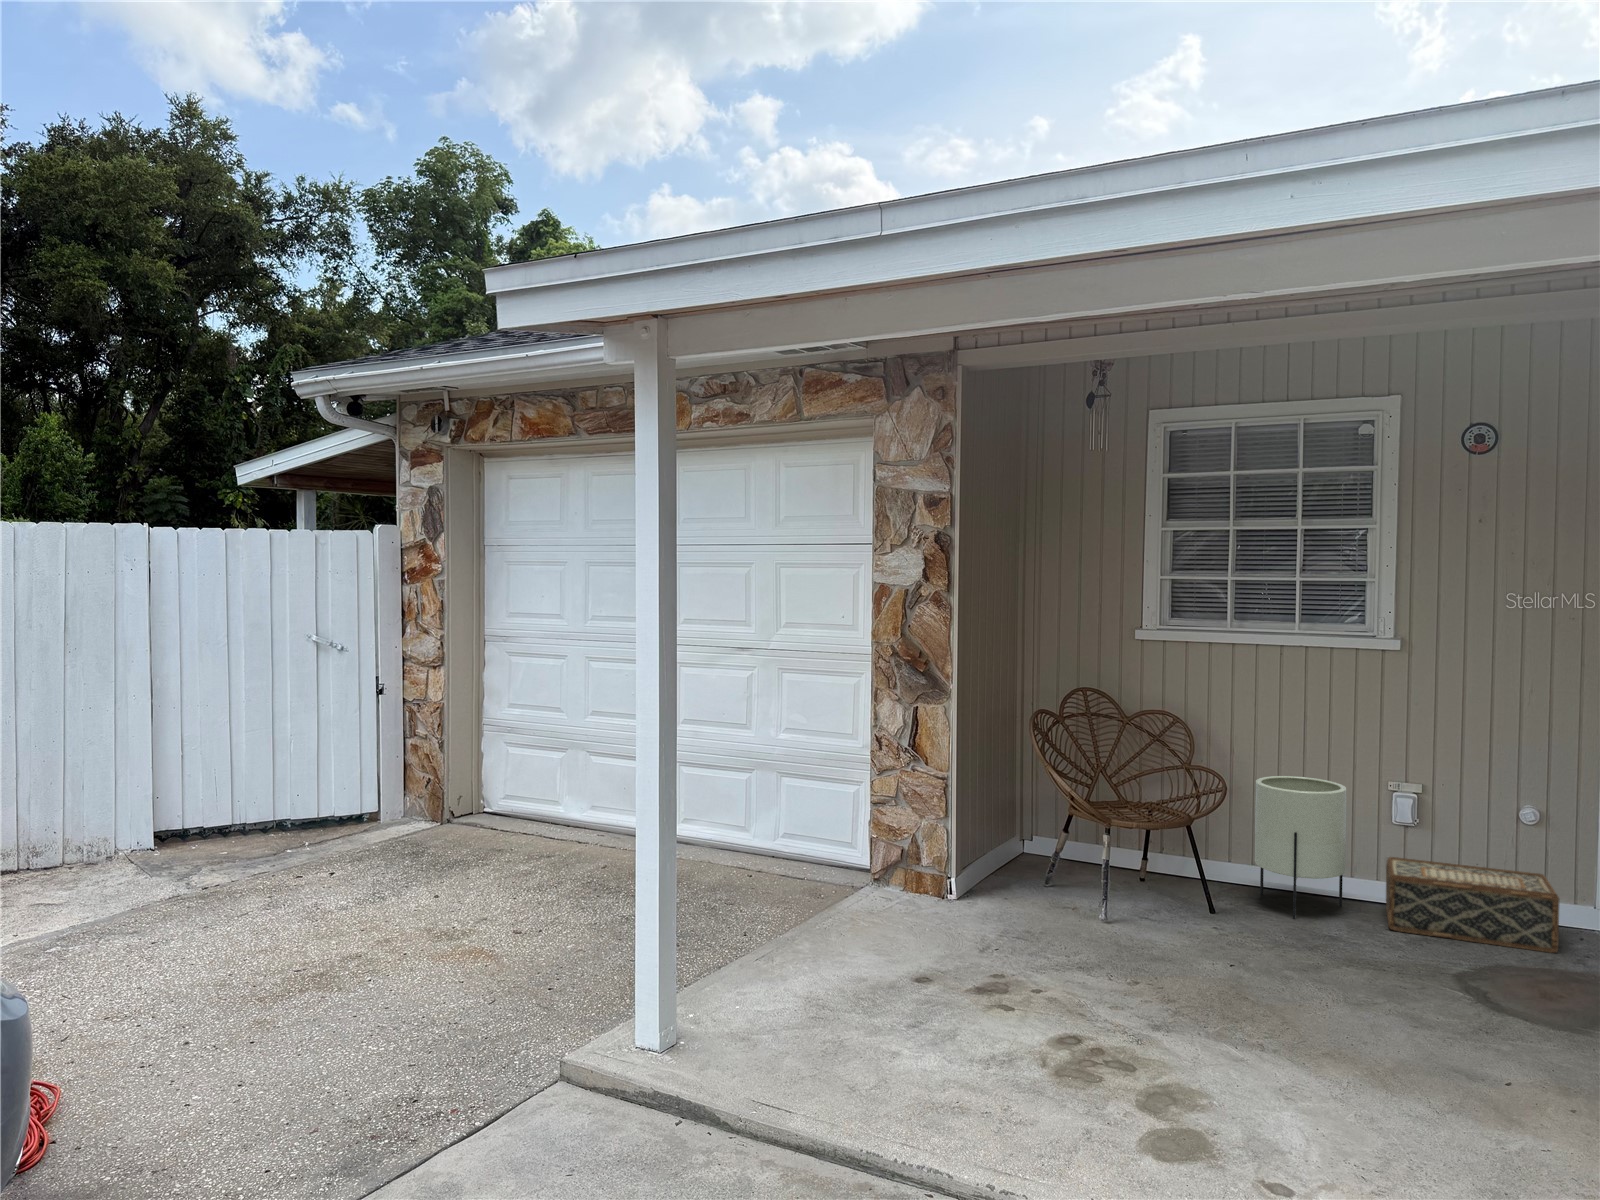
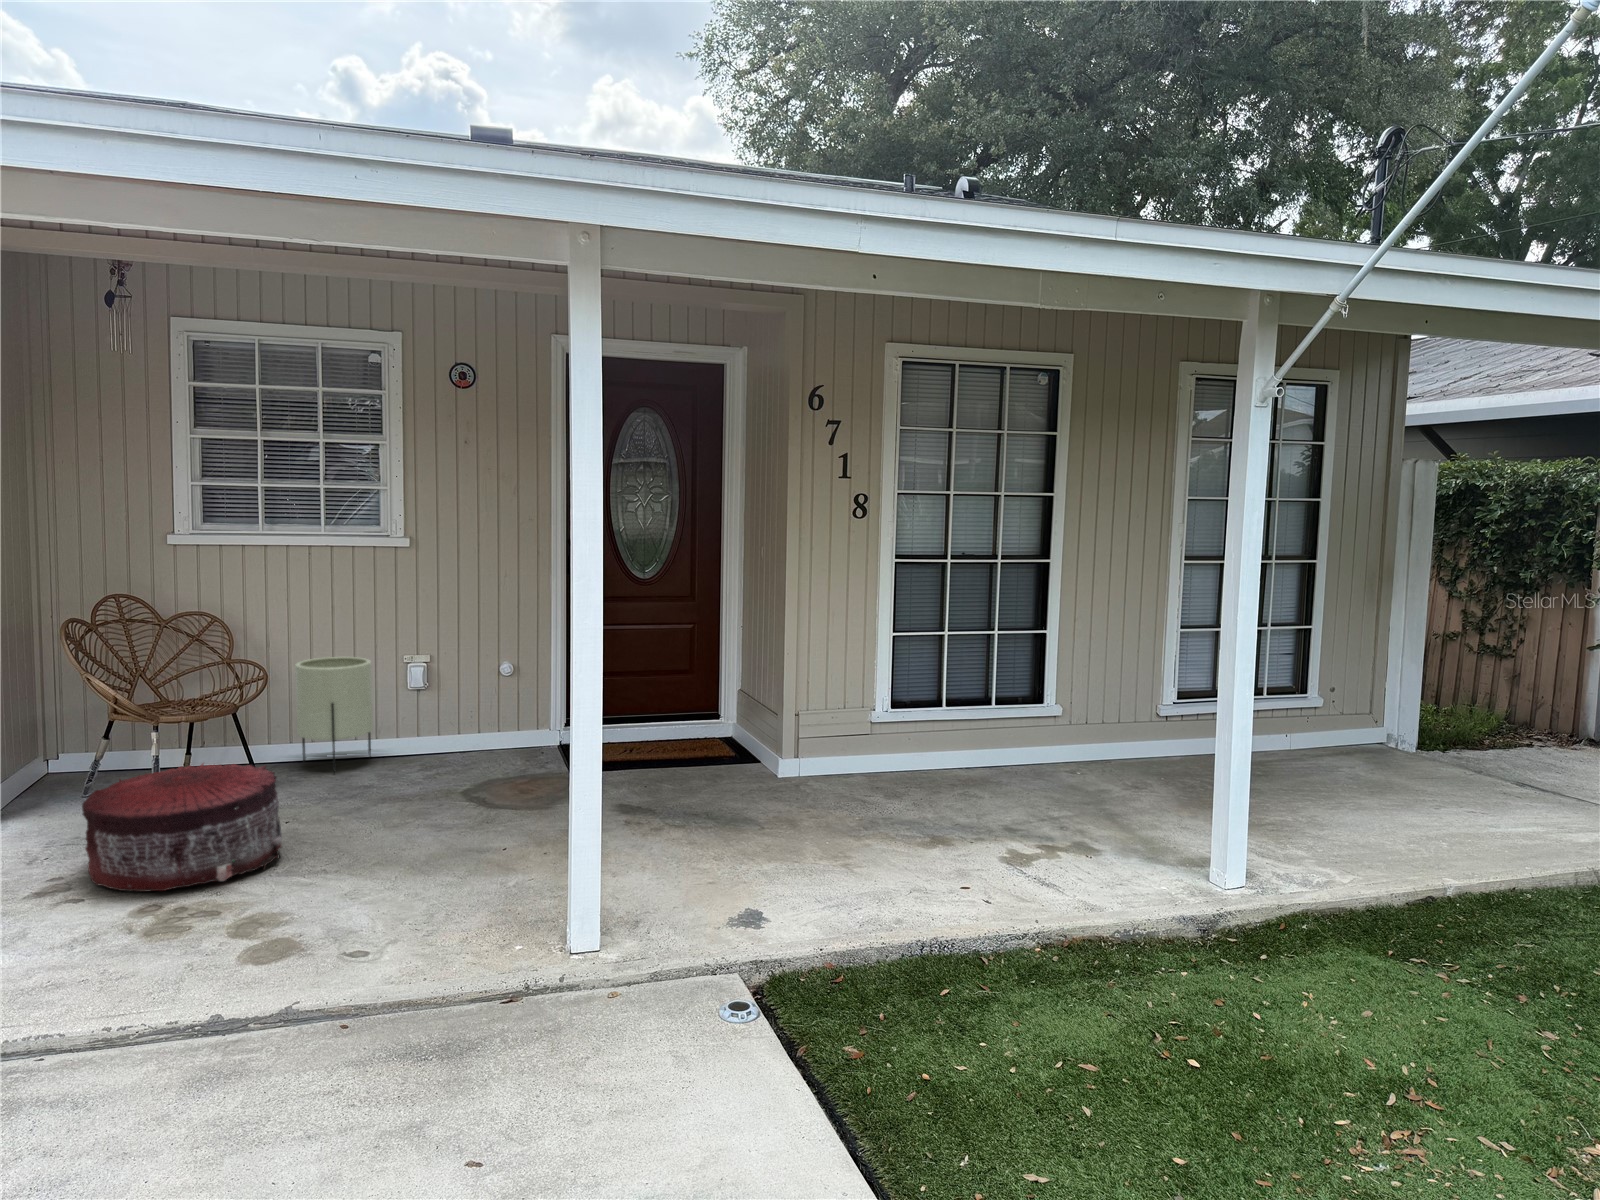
woven basket: present [1386,857,1560,953] -> none [404,705,520,766]
pouf: none [1021,880,1218,1031] -> present [82,764,282,892]

